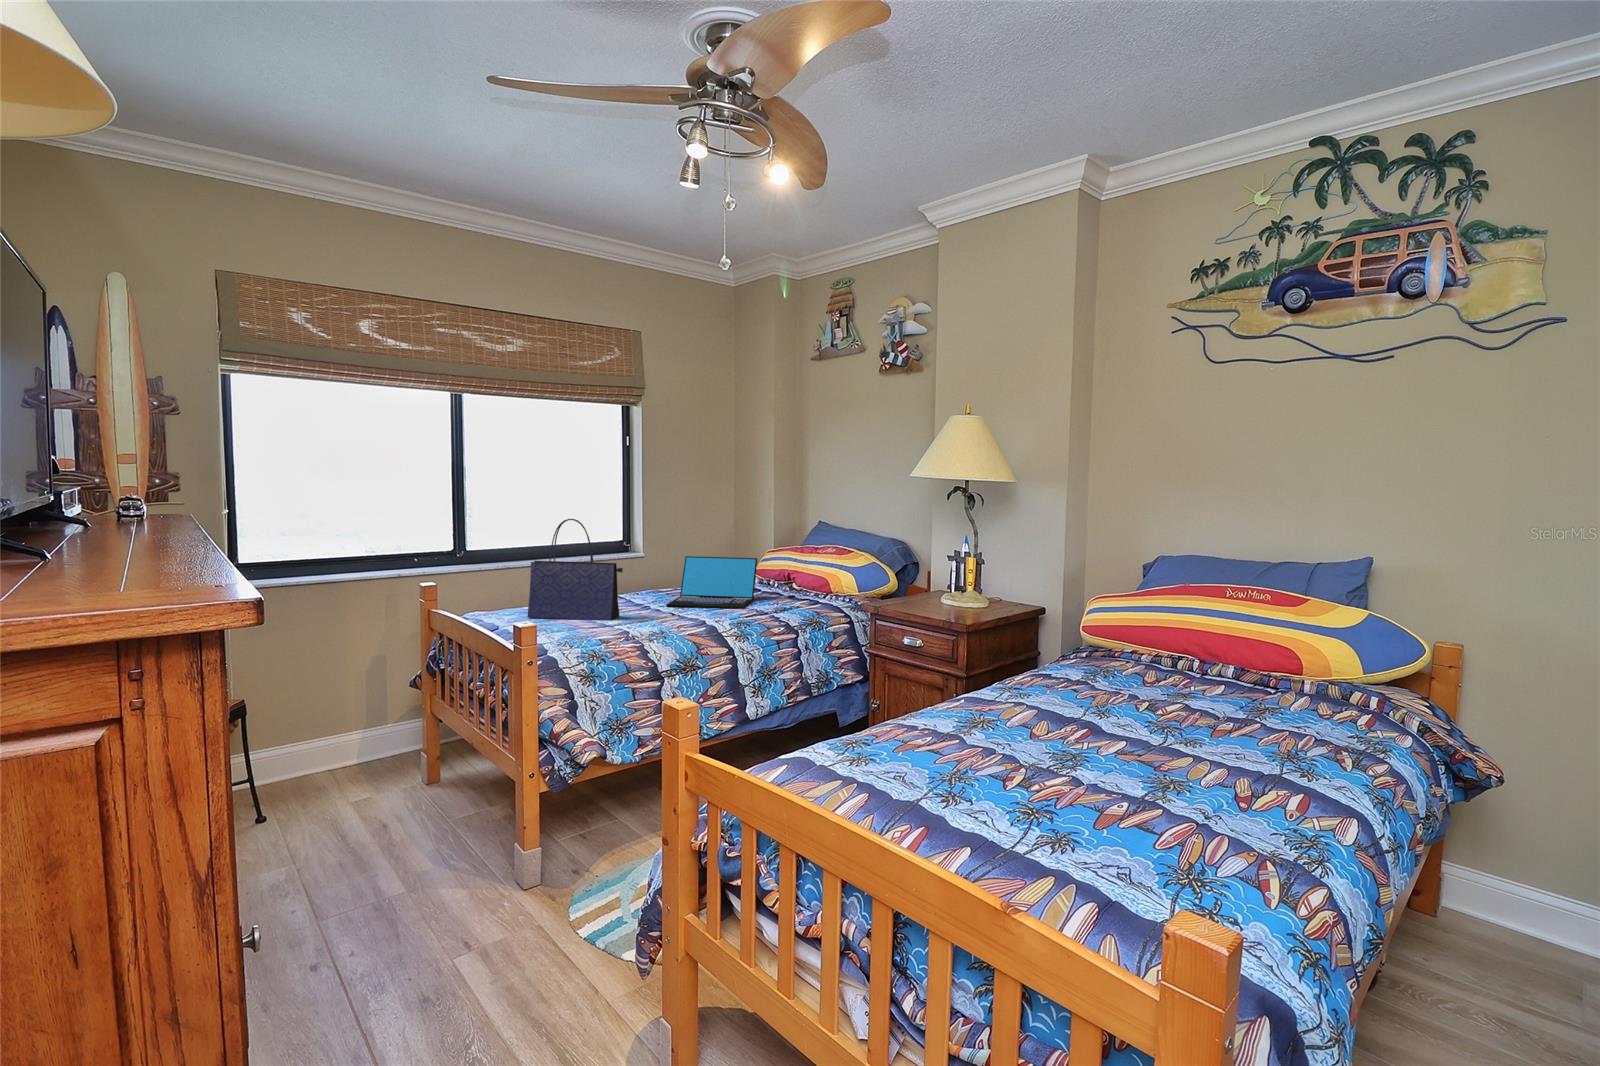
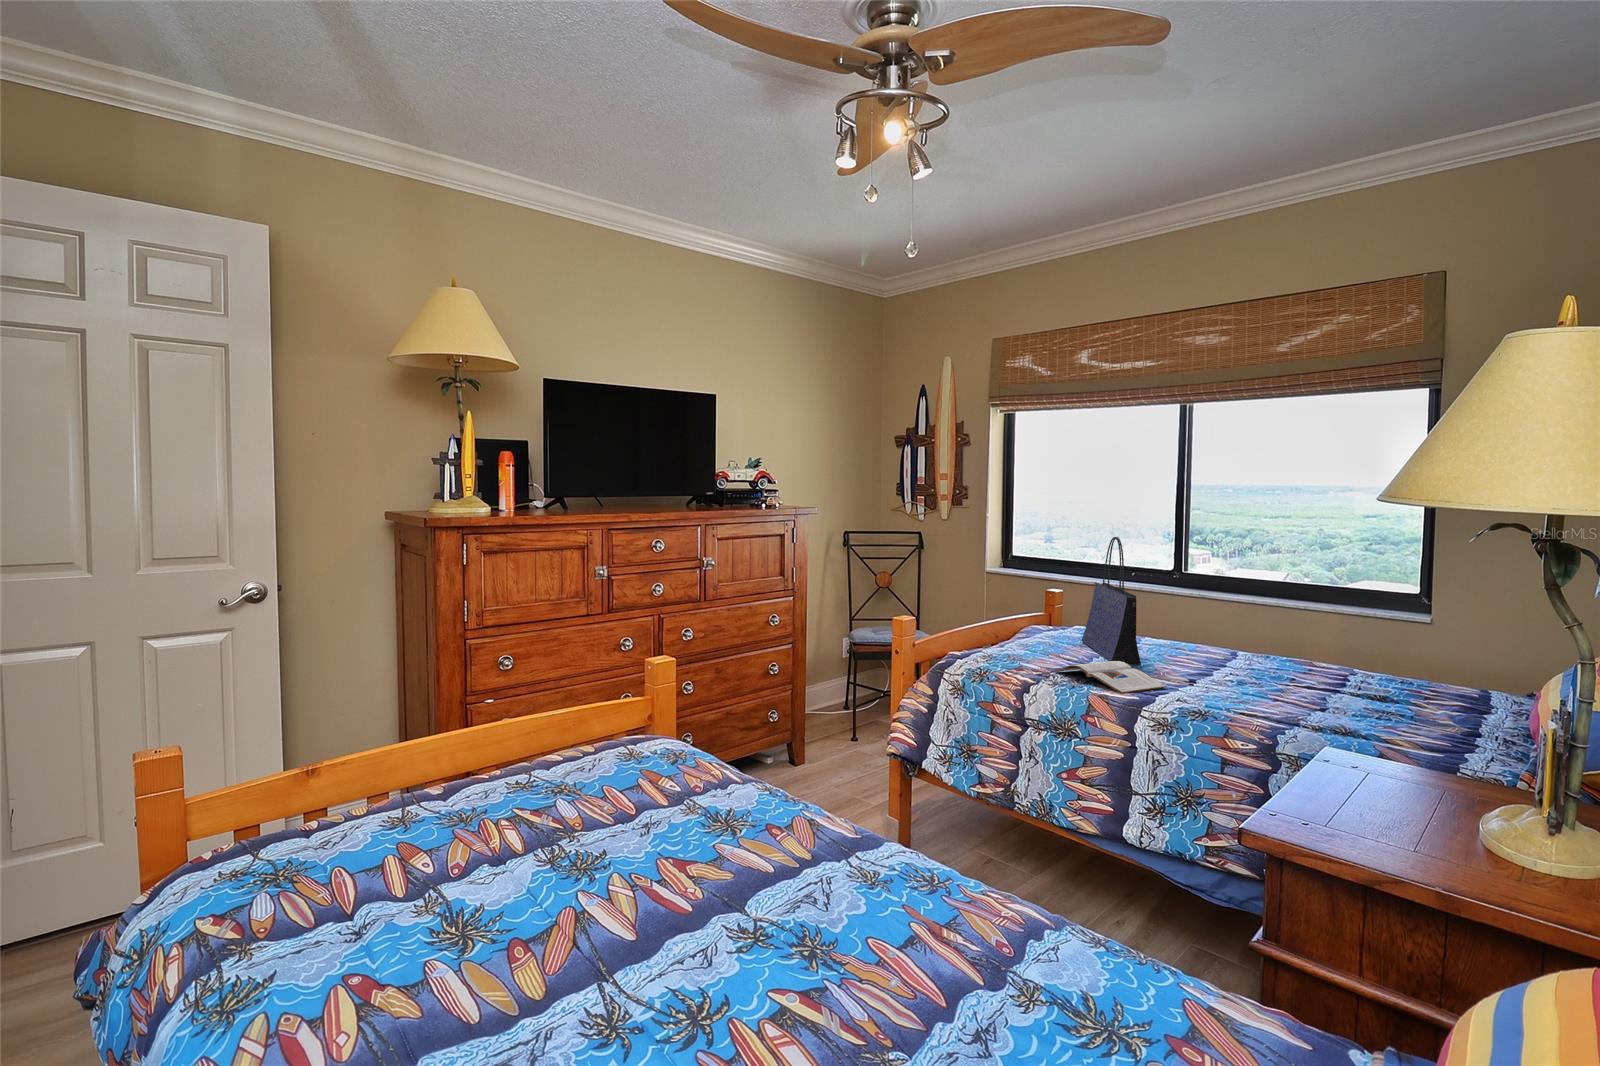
laptop: present [666,556,757,609] -> none [1237,622,1432,716]
magazine: none [630,612,706,633] -> present [1054,661,1167,693]

